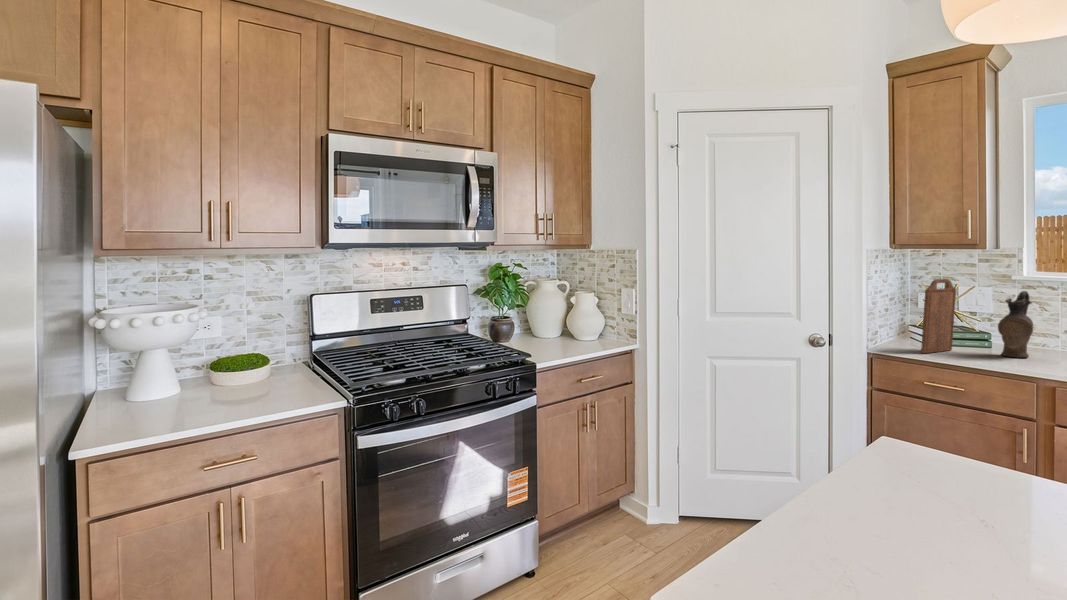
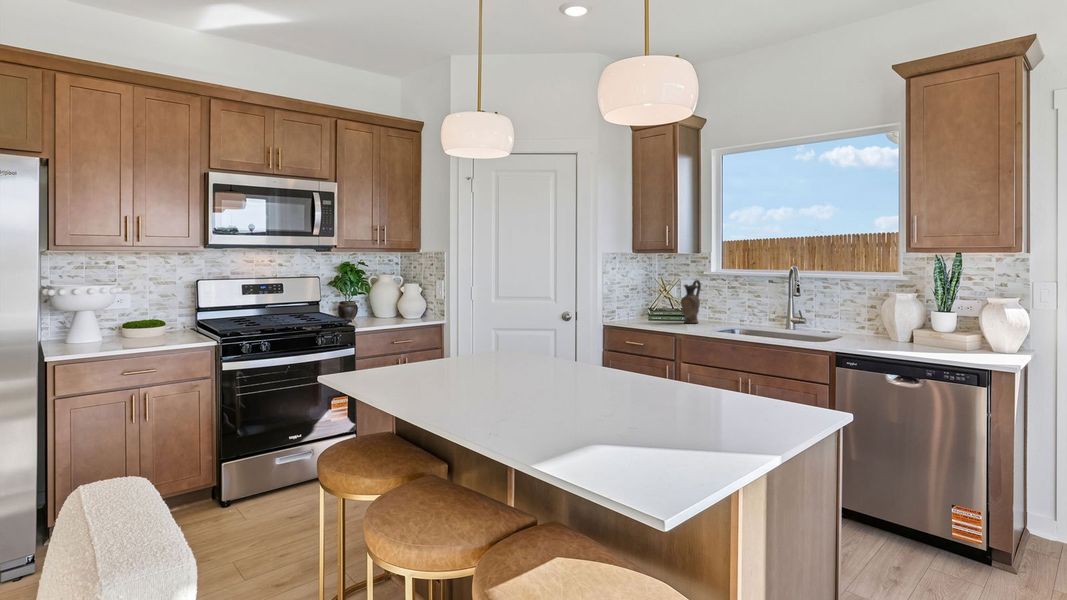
cutting board: present [921,279,956,353] -> none [635,272,660,322]

